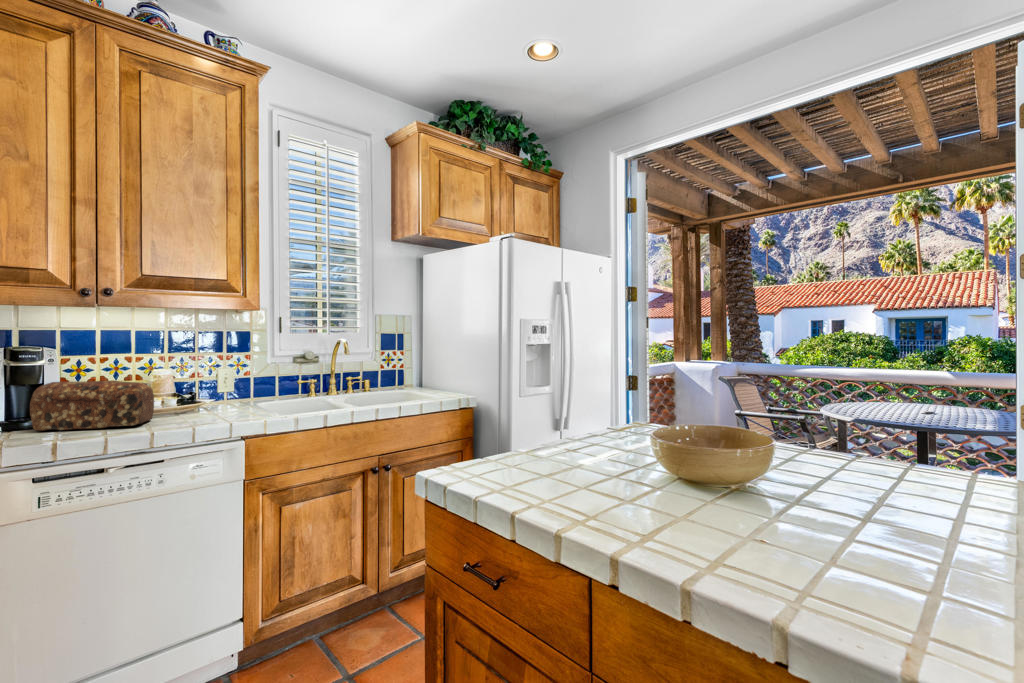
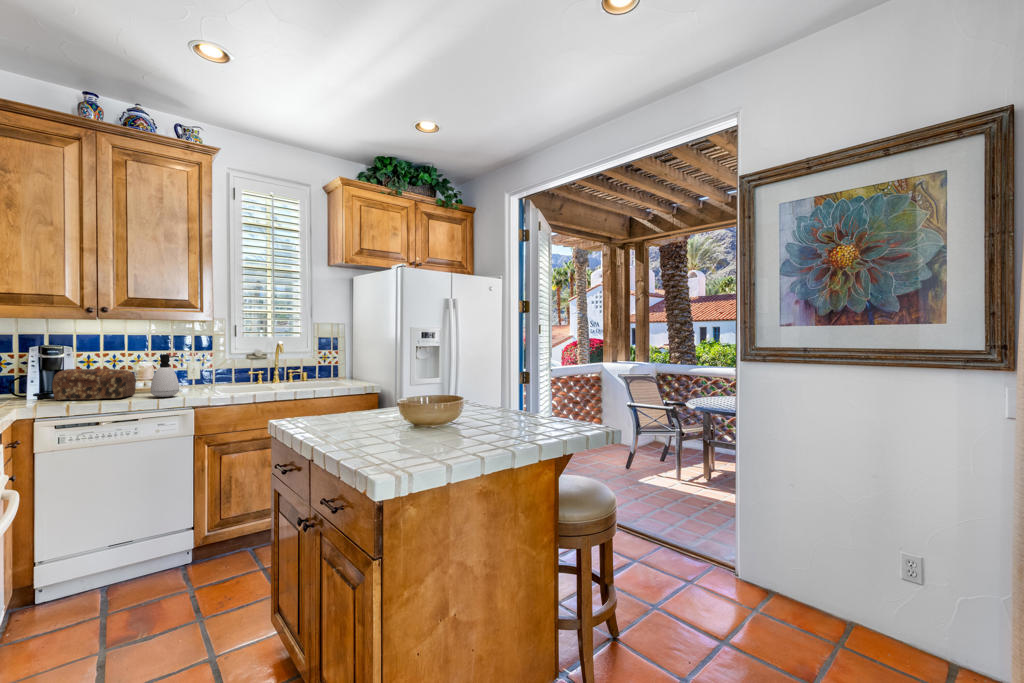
soap dispenser: none [179,358,220,422] -> present [151,354,179,397]

